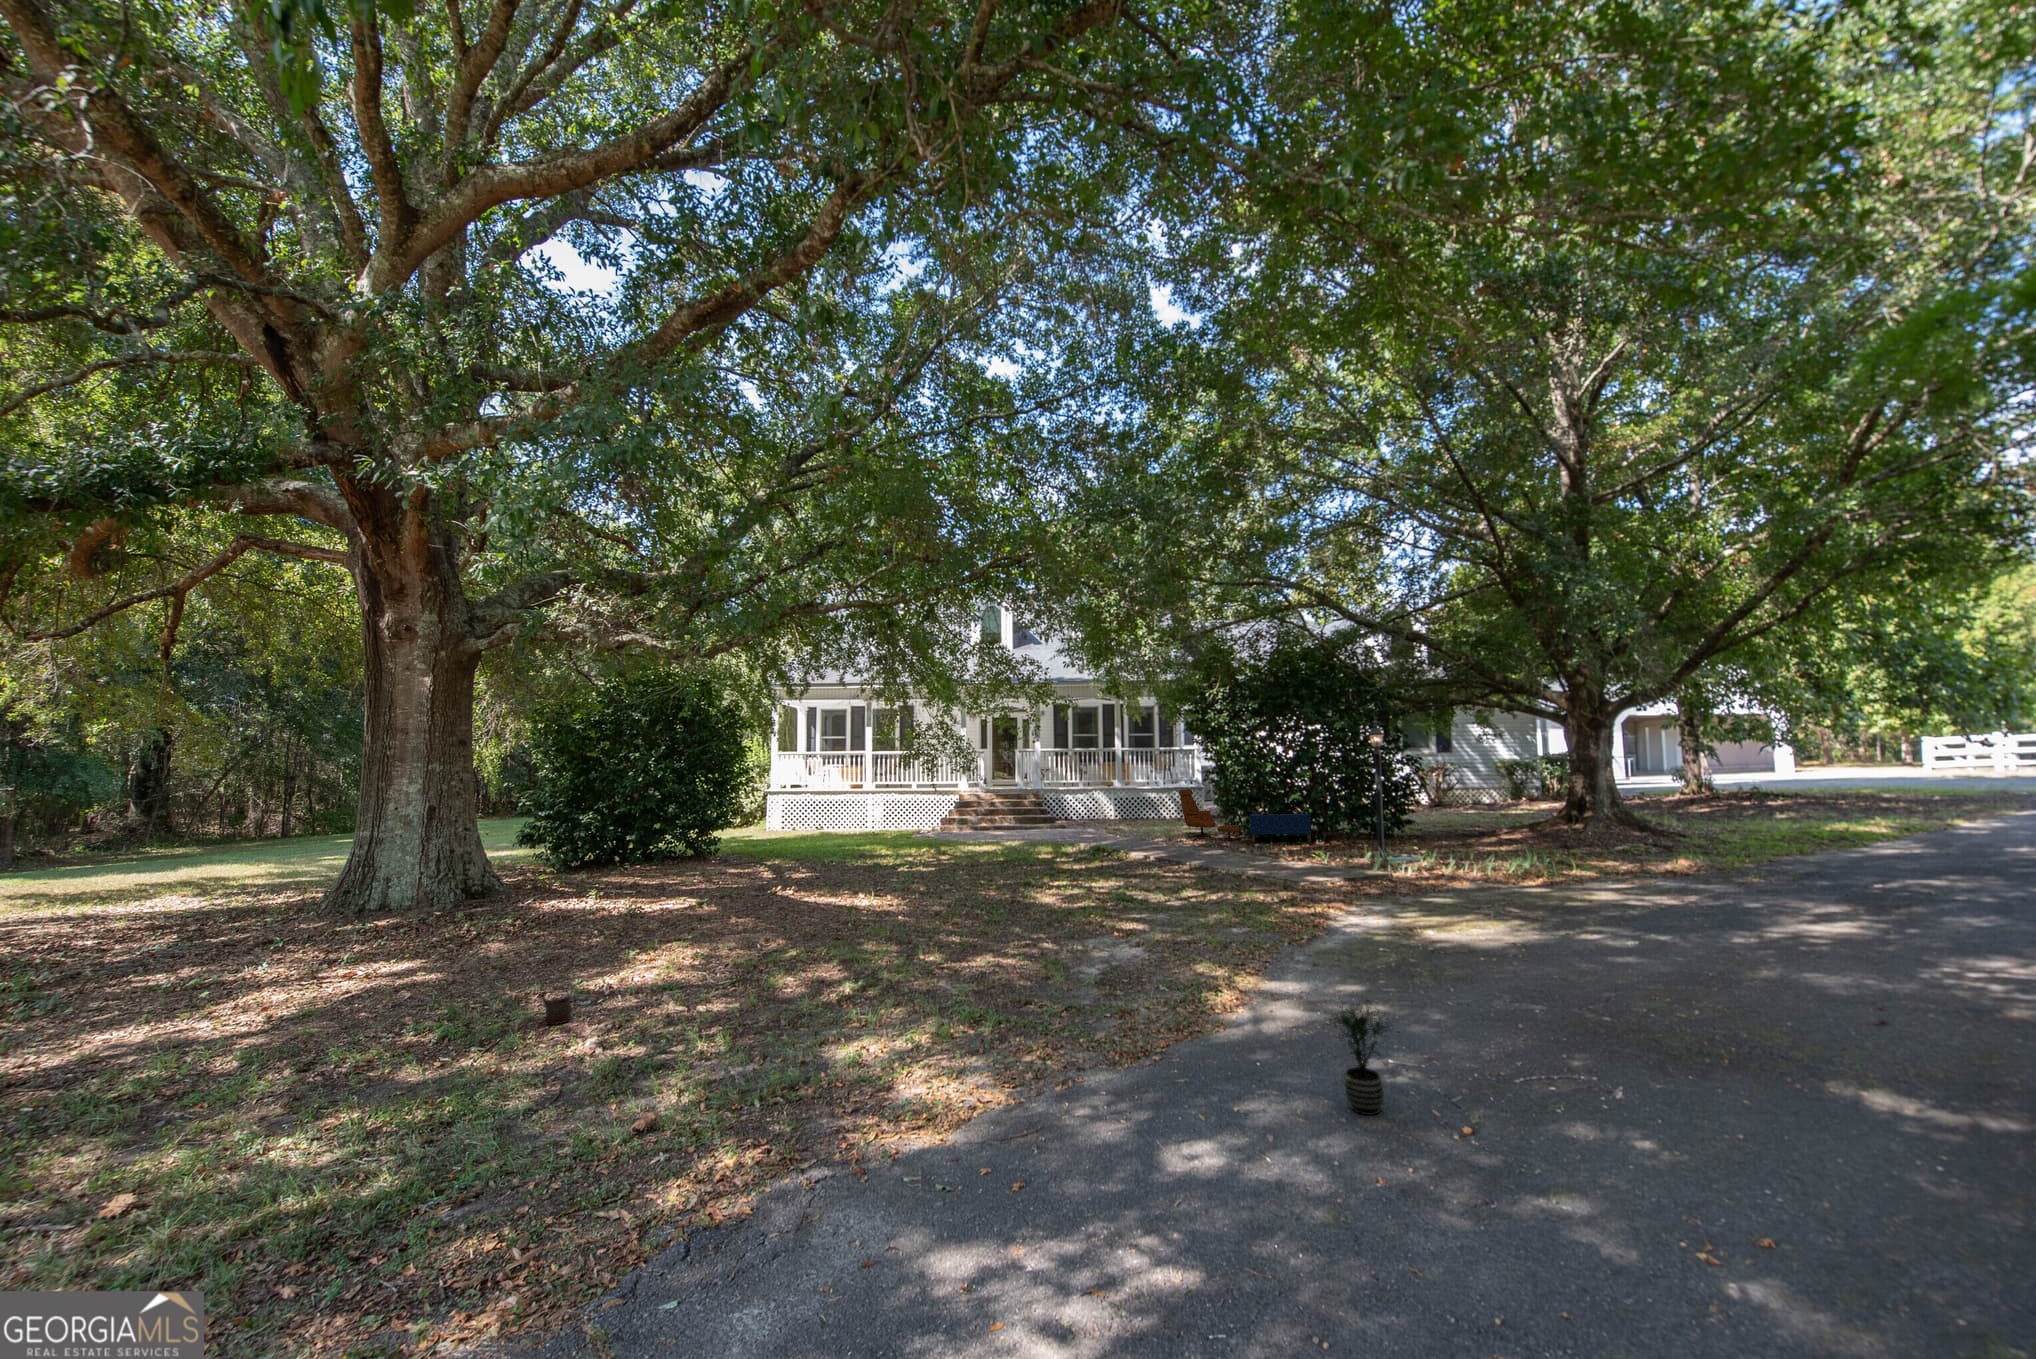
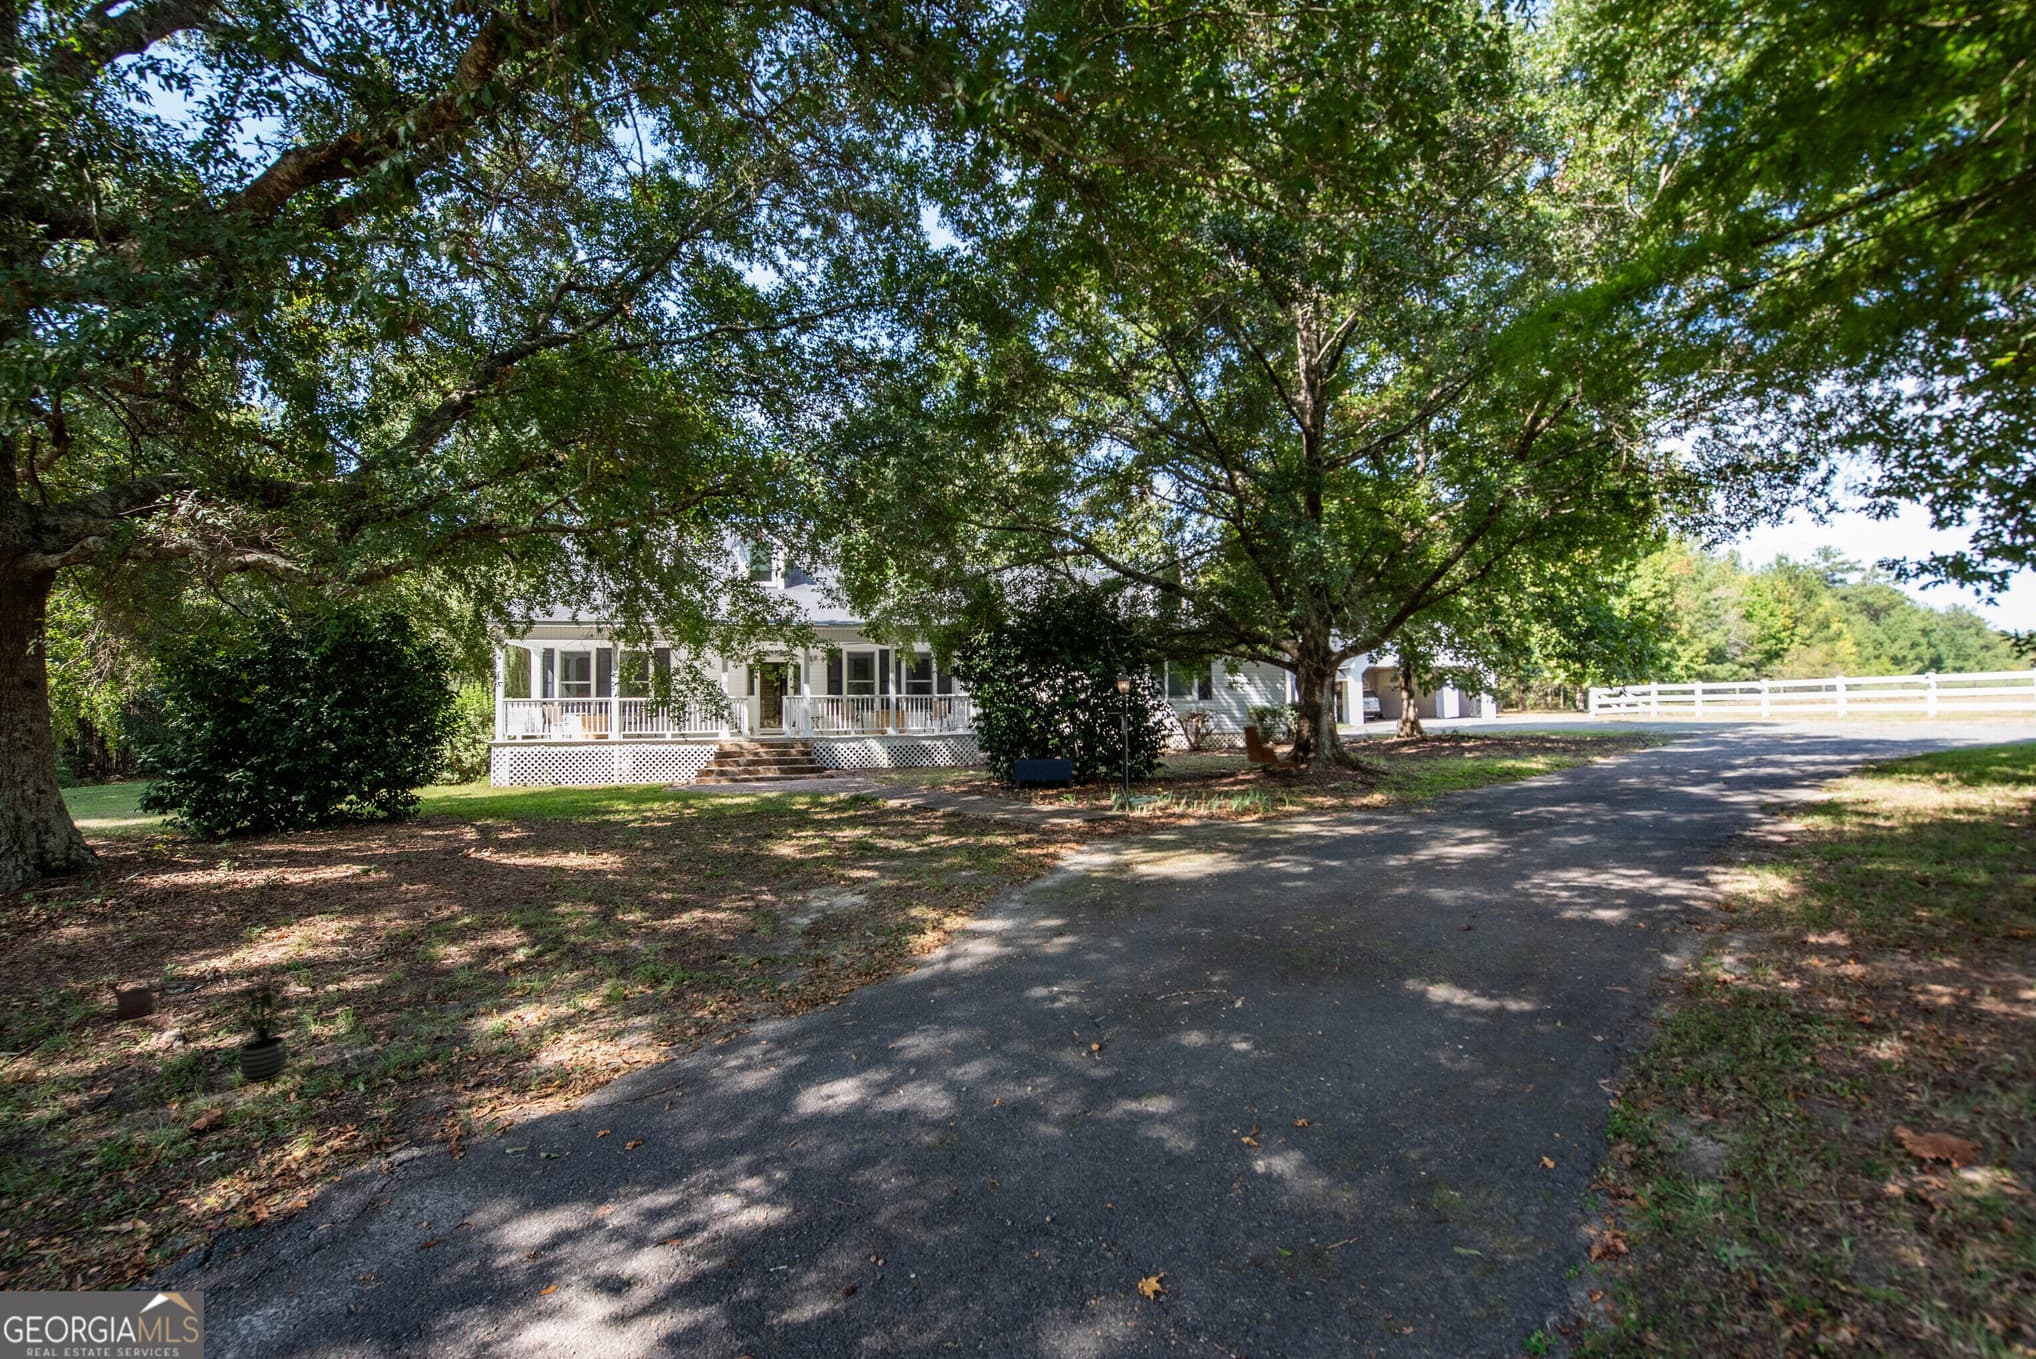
lounge chair: present [1179,789,1240,841] -> present [1243,725,1301,776]
potted plant: present [1330,1005,1400,1115] -> present [220,977,294,1082]

